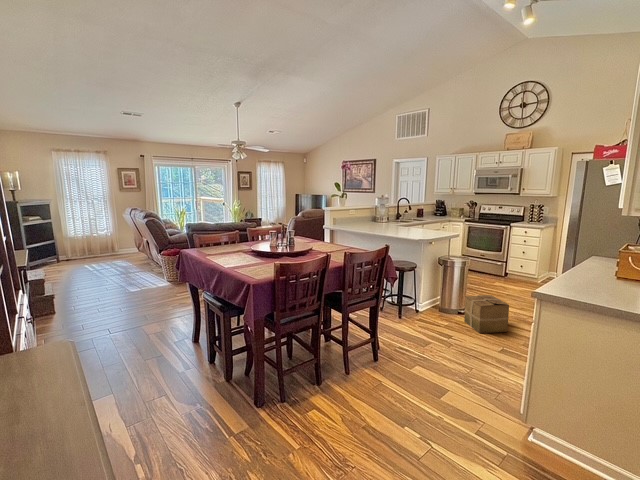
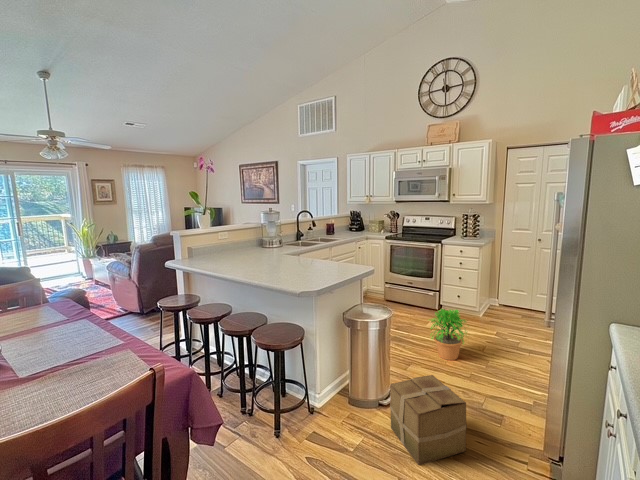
potted plant: none [492,267,524,301] -> present [431,309,467,360]

